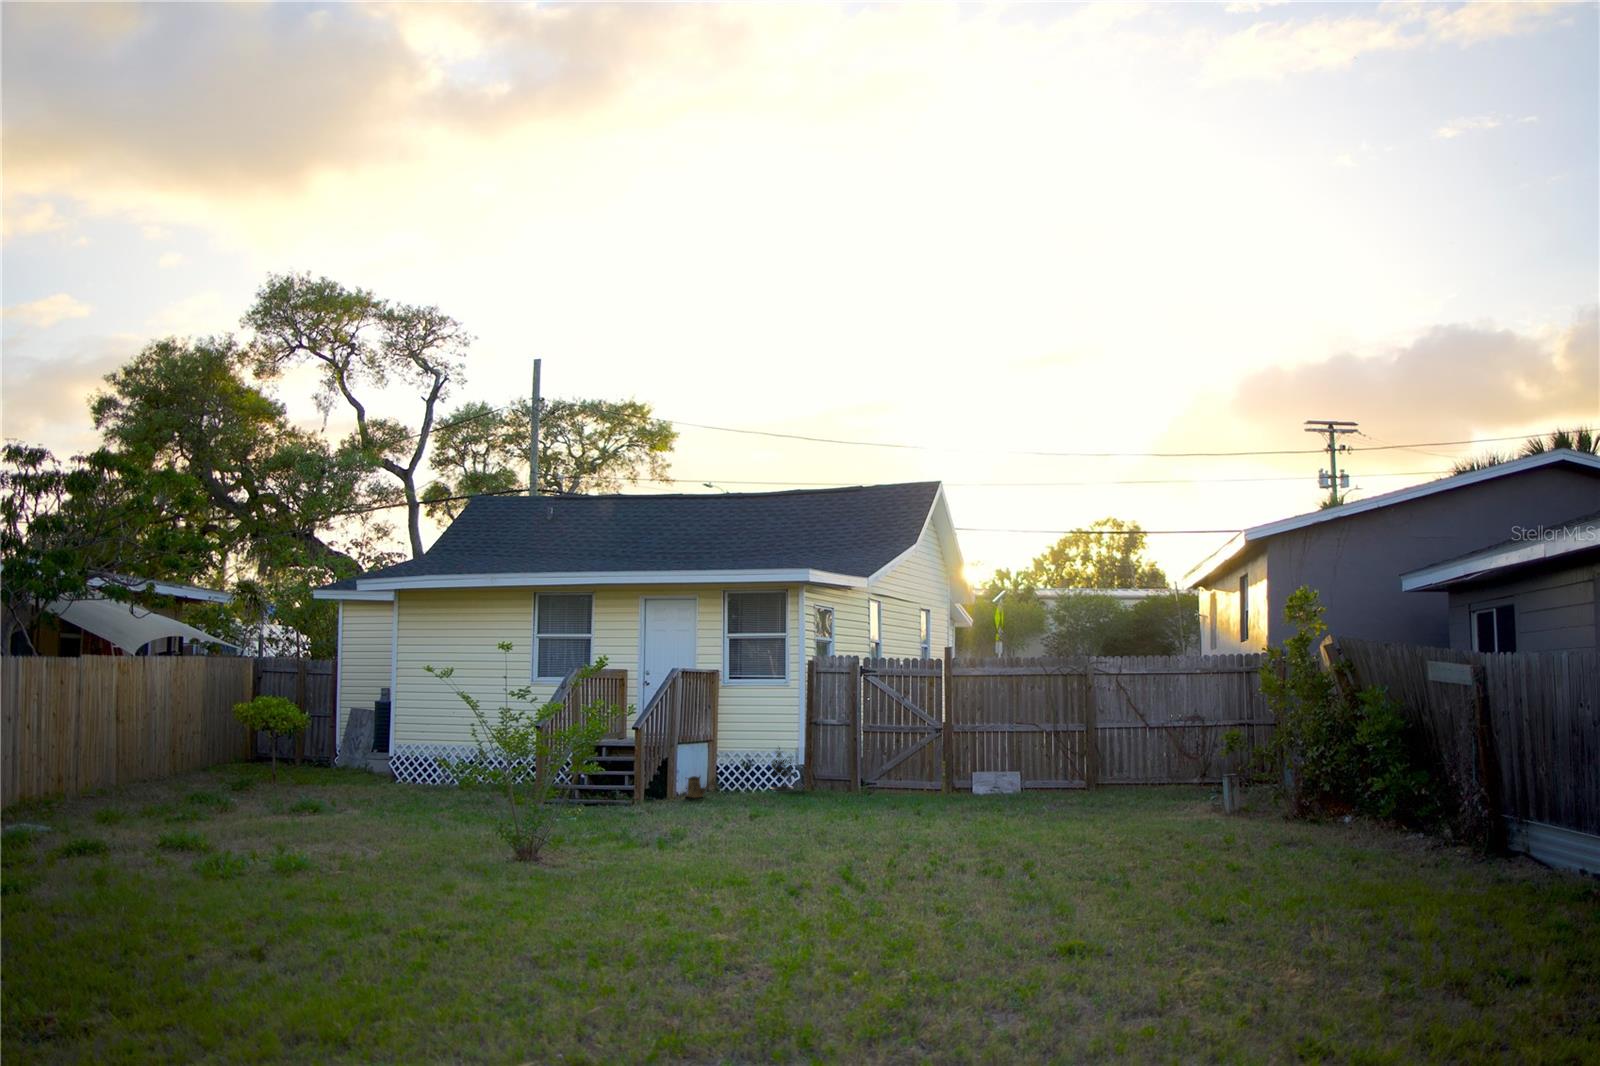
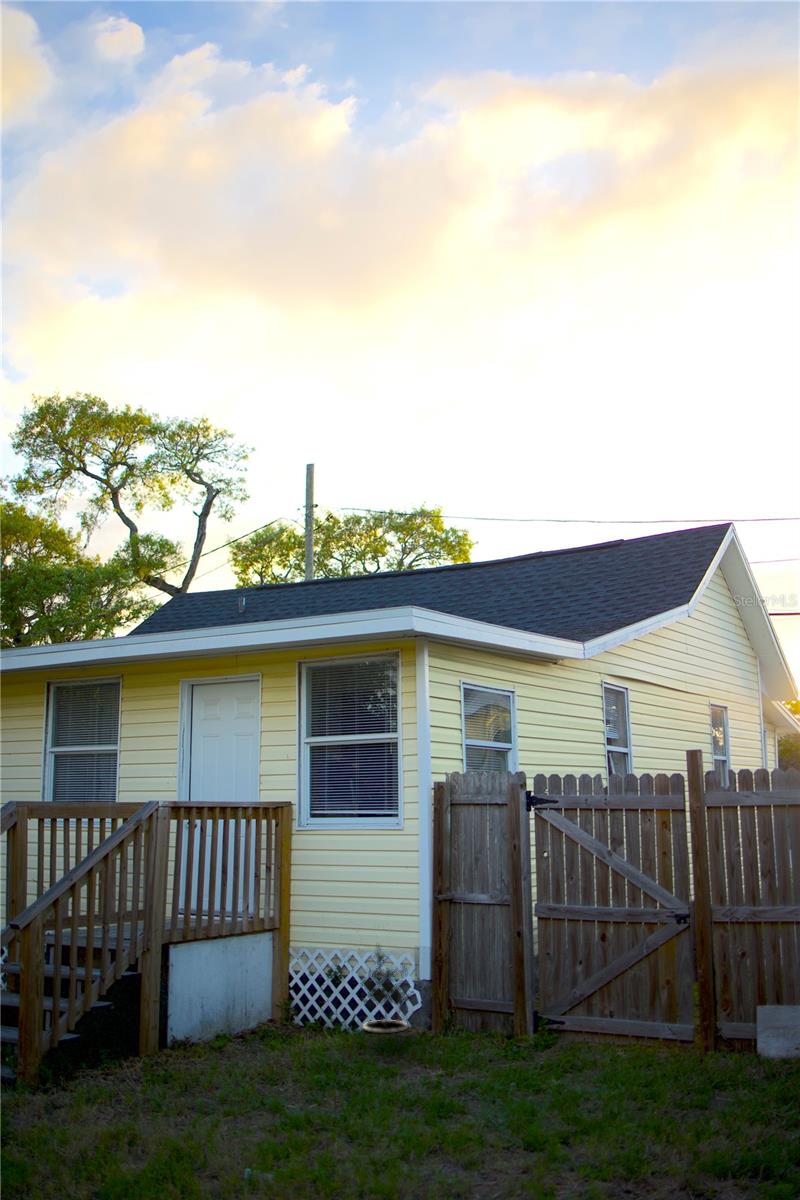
watering can: present [686,776,715,798] -> none [170,1004,239,1052]

